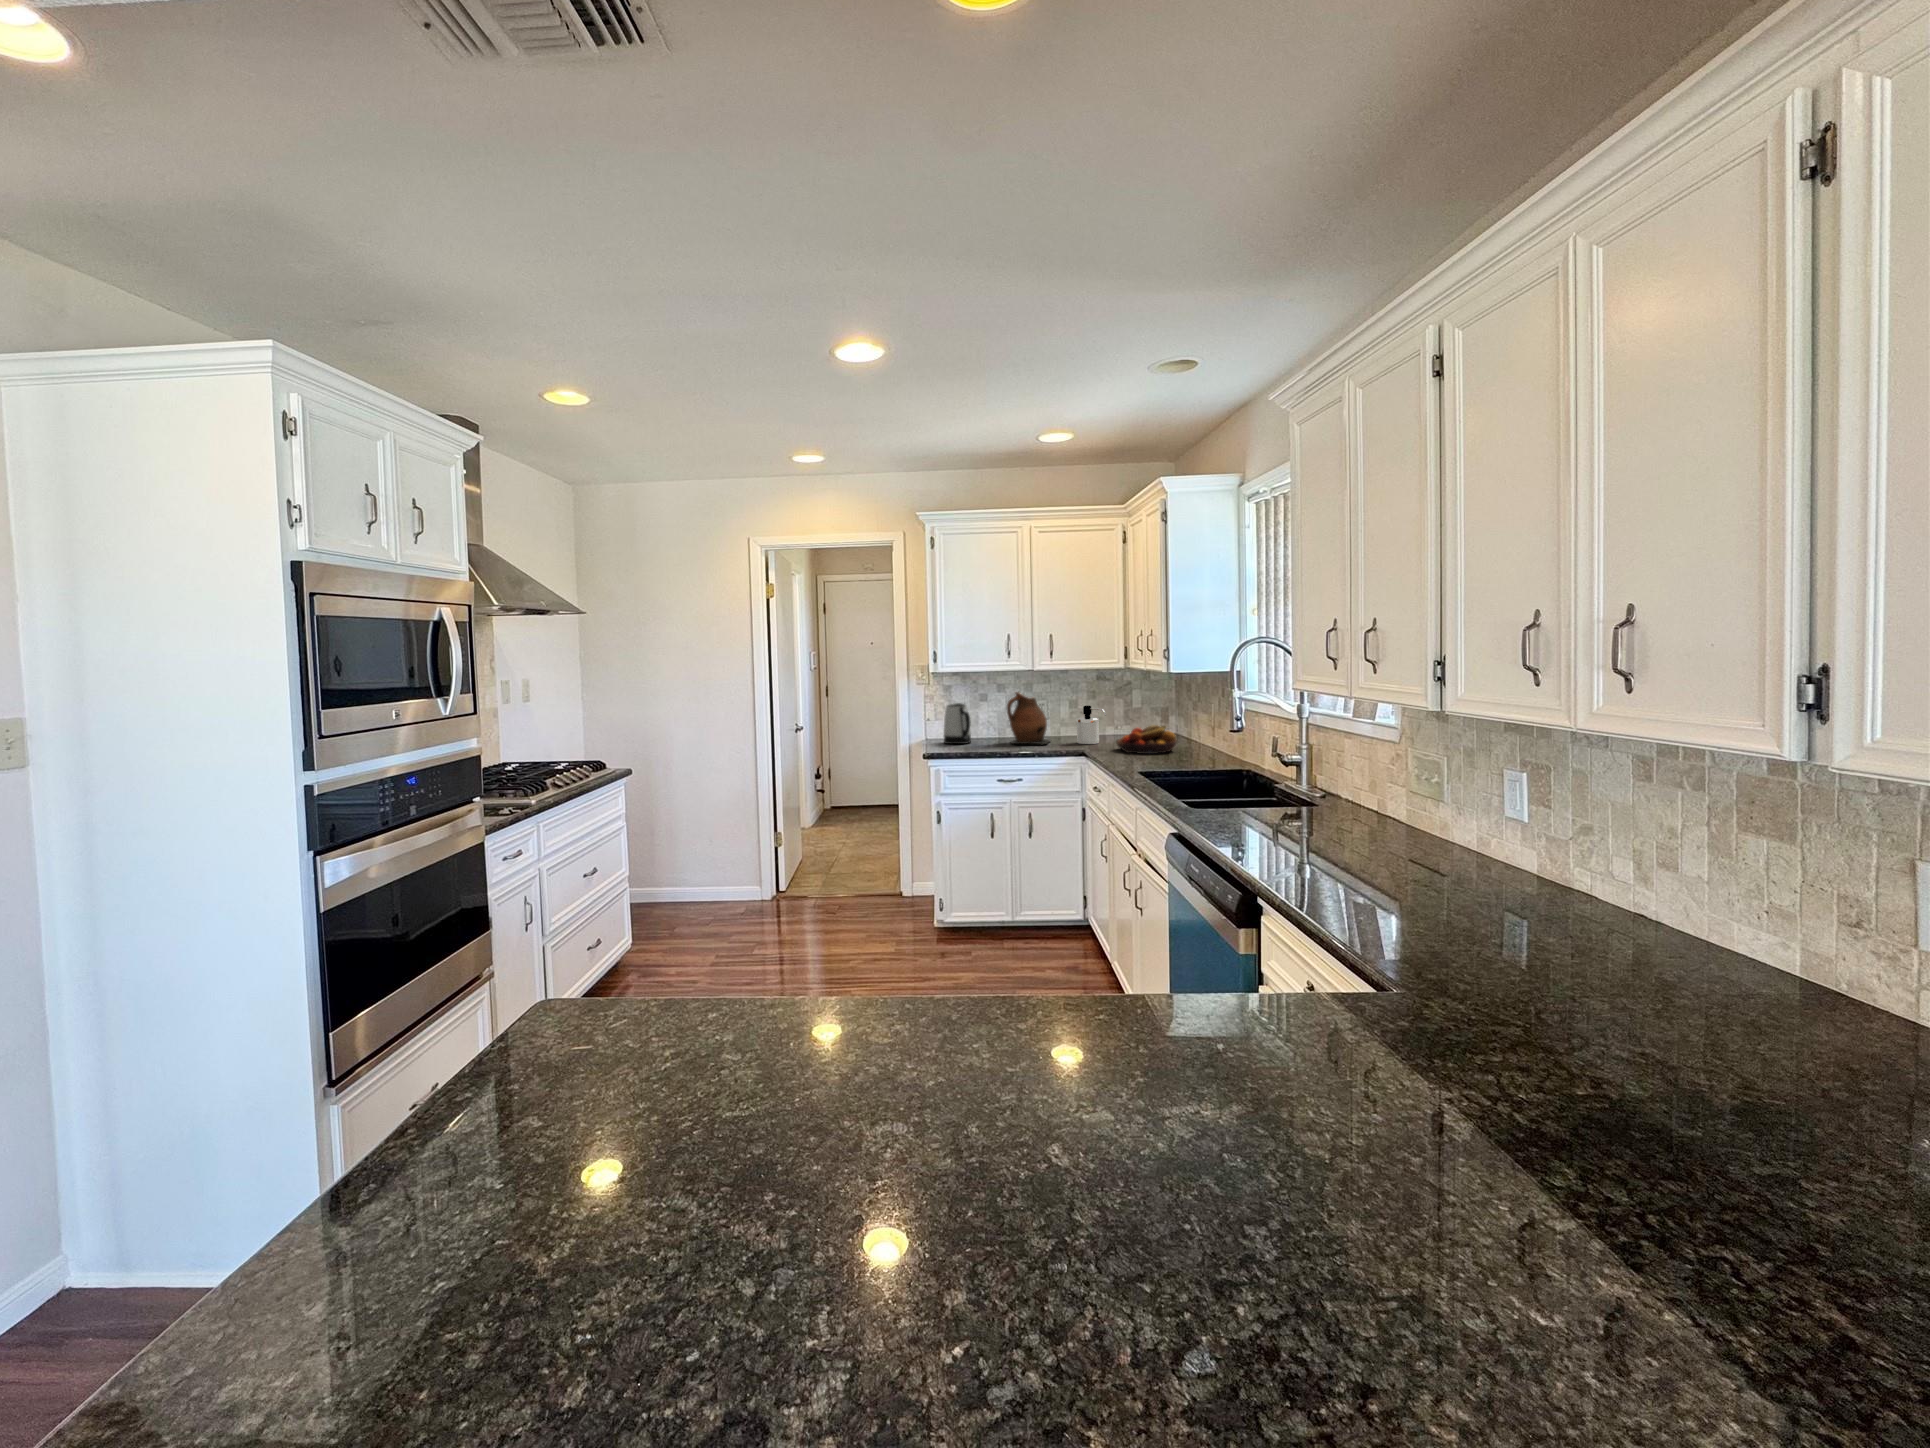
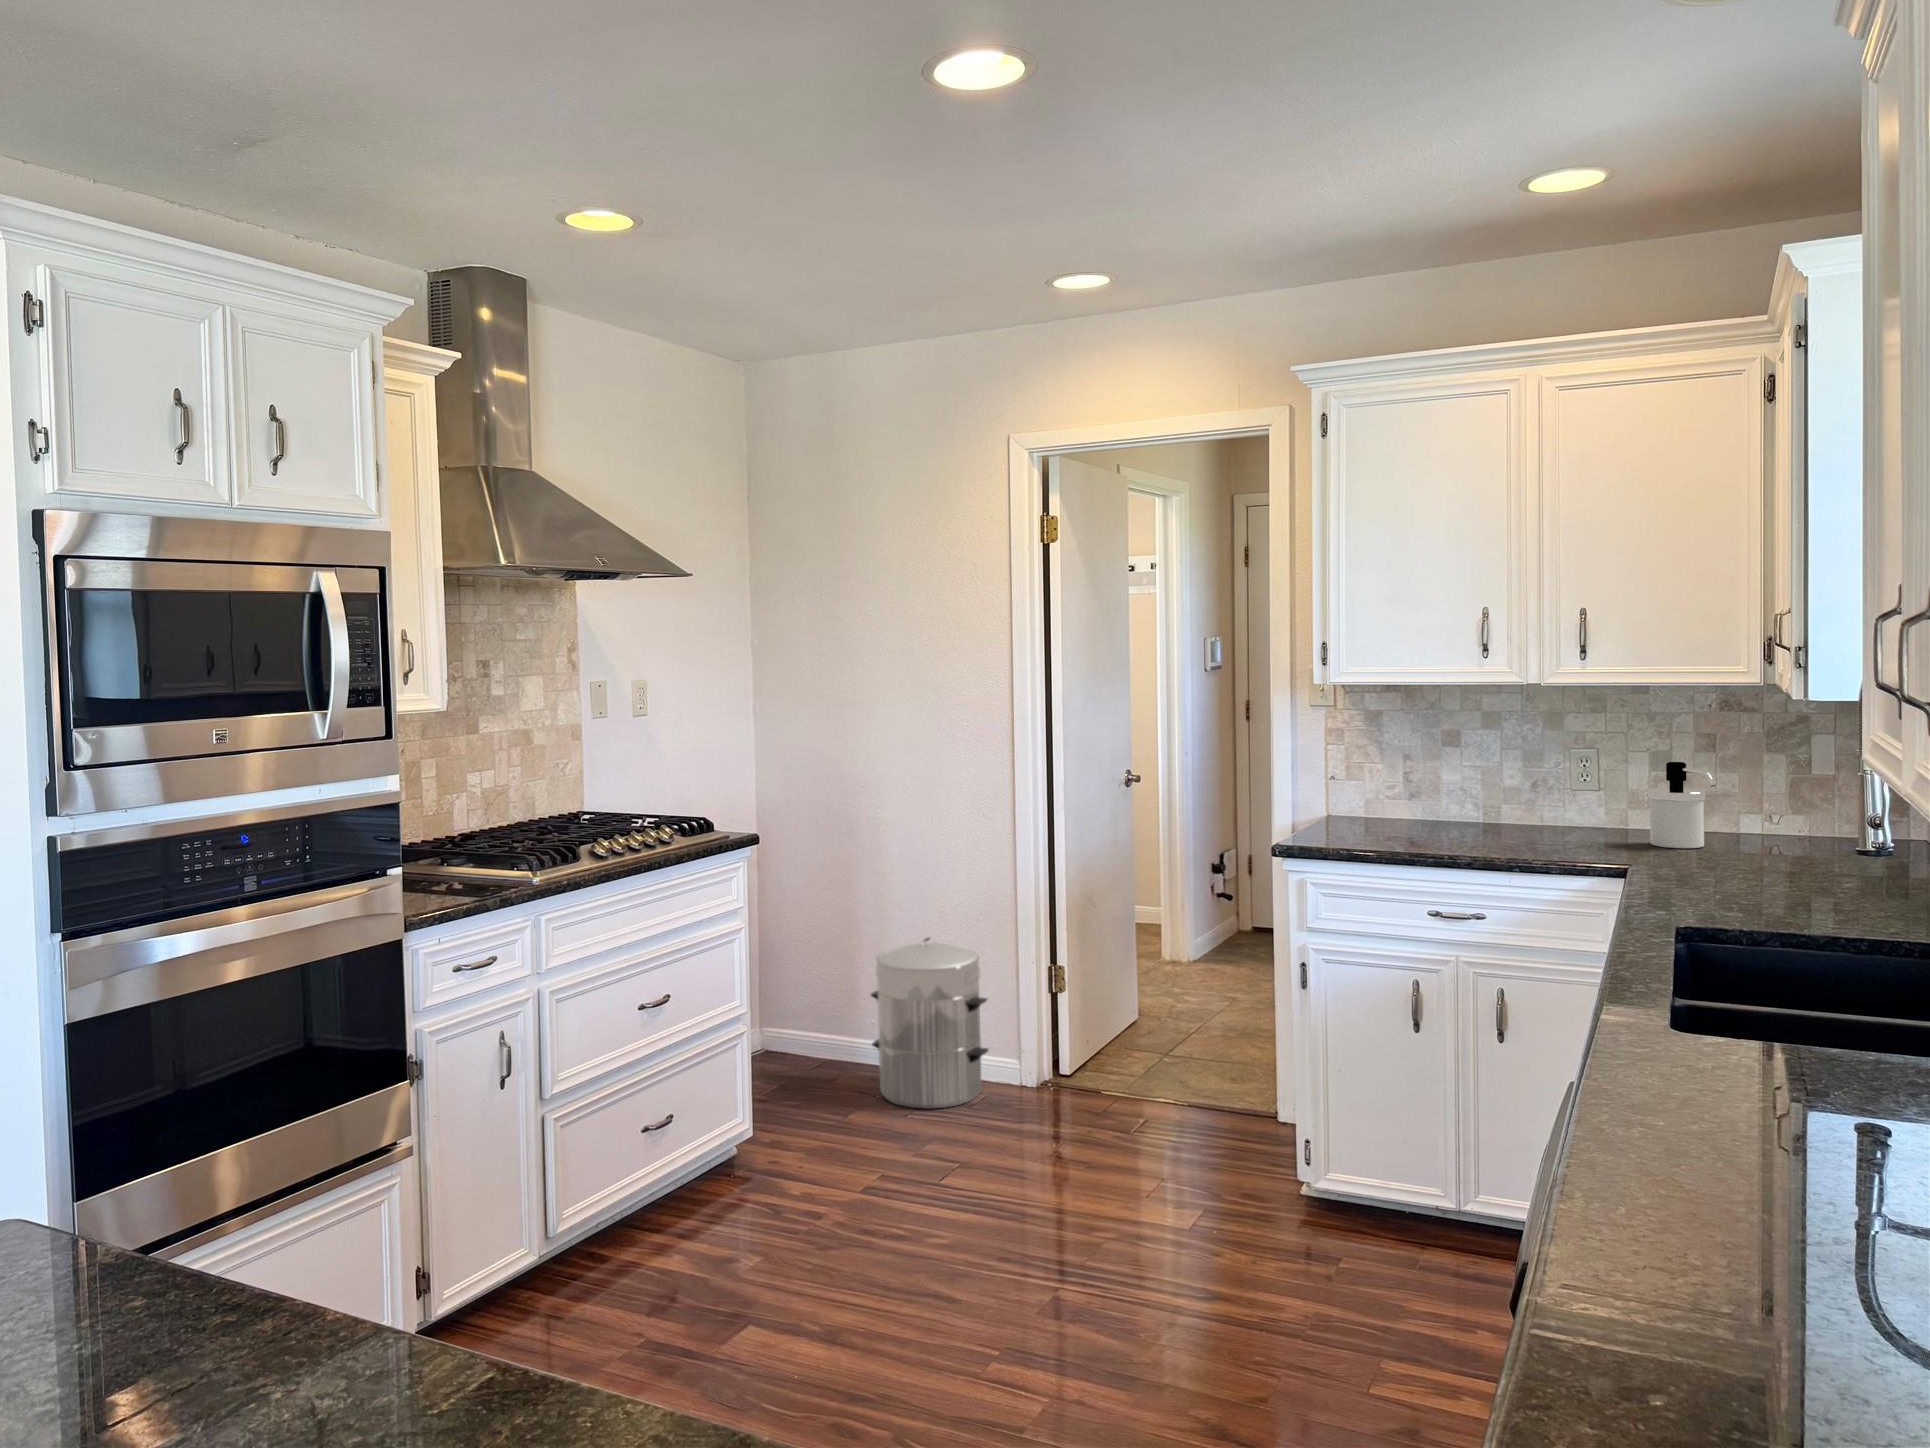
ceramic pitcher: present [1007,692,1050,744] -> none [1483,726,1595,843]
kettle: present [944,703,971,744] -> none [1353,744,1412,829]
fruit bowl: present [1117,725,1177,754] -> none [1718,815,1876,883]
waste bin: none [675,822,746,919] -> present [871,937,988,1109]

